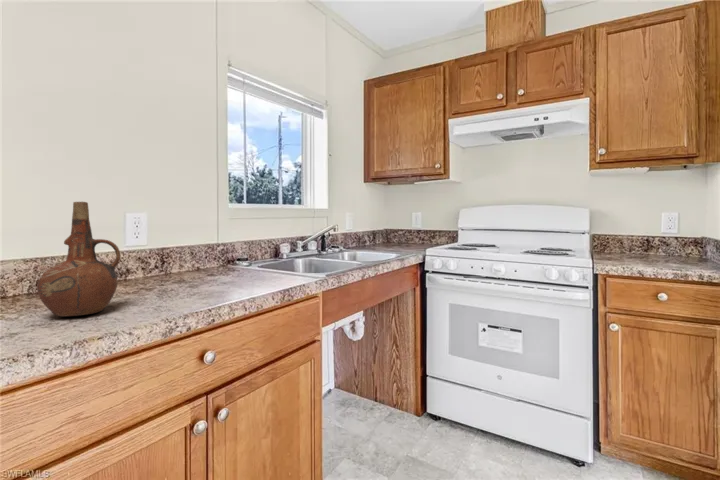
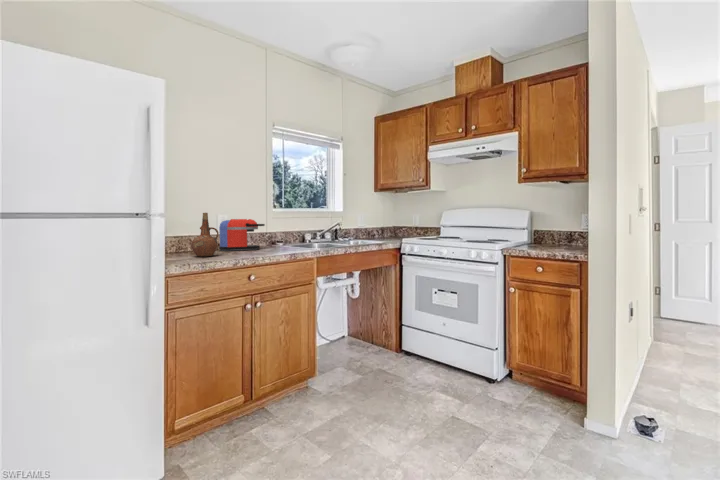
coffee maker: none [124,220,223,286] -> present [219,219,265,251]

